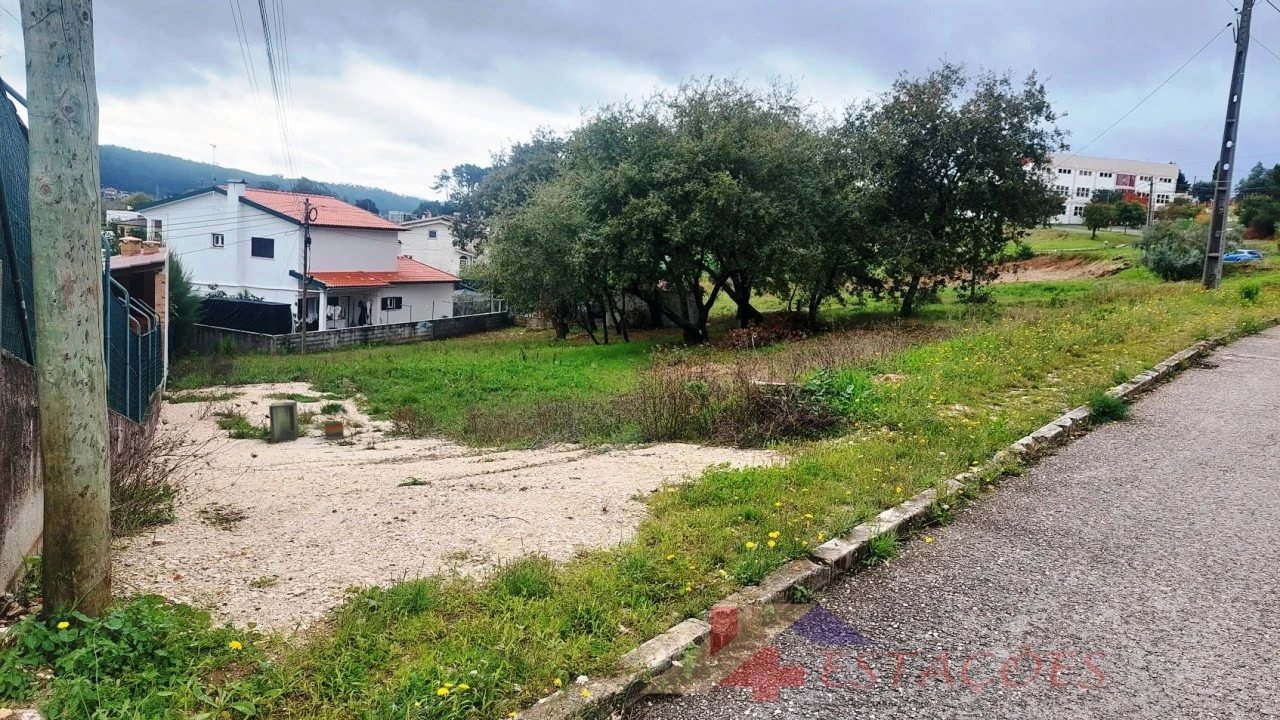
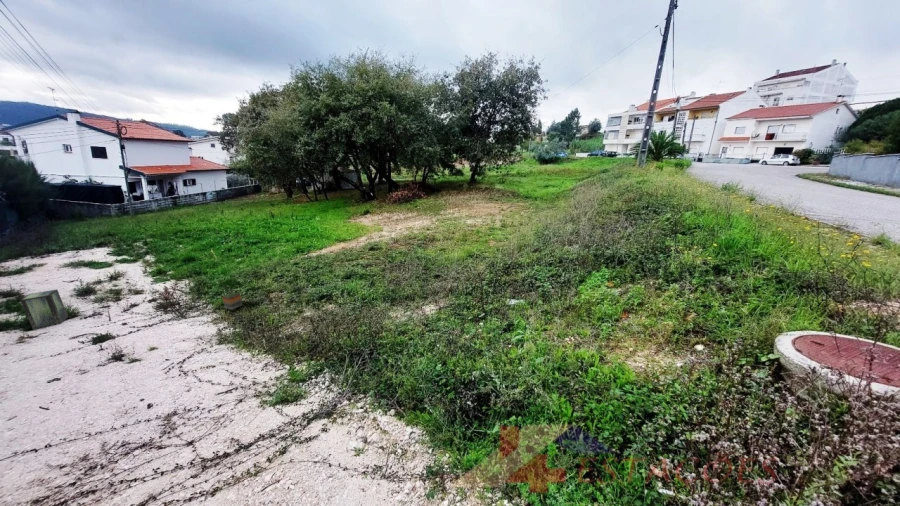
potted tree: present [321,403,348,440] -> present [217,278,243,310]

